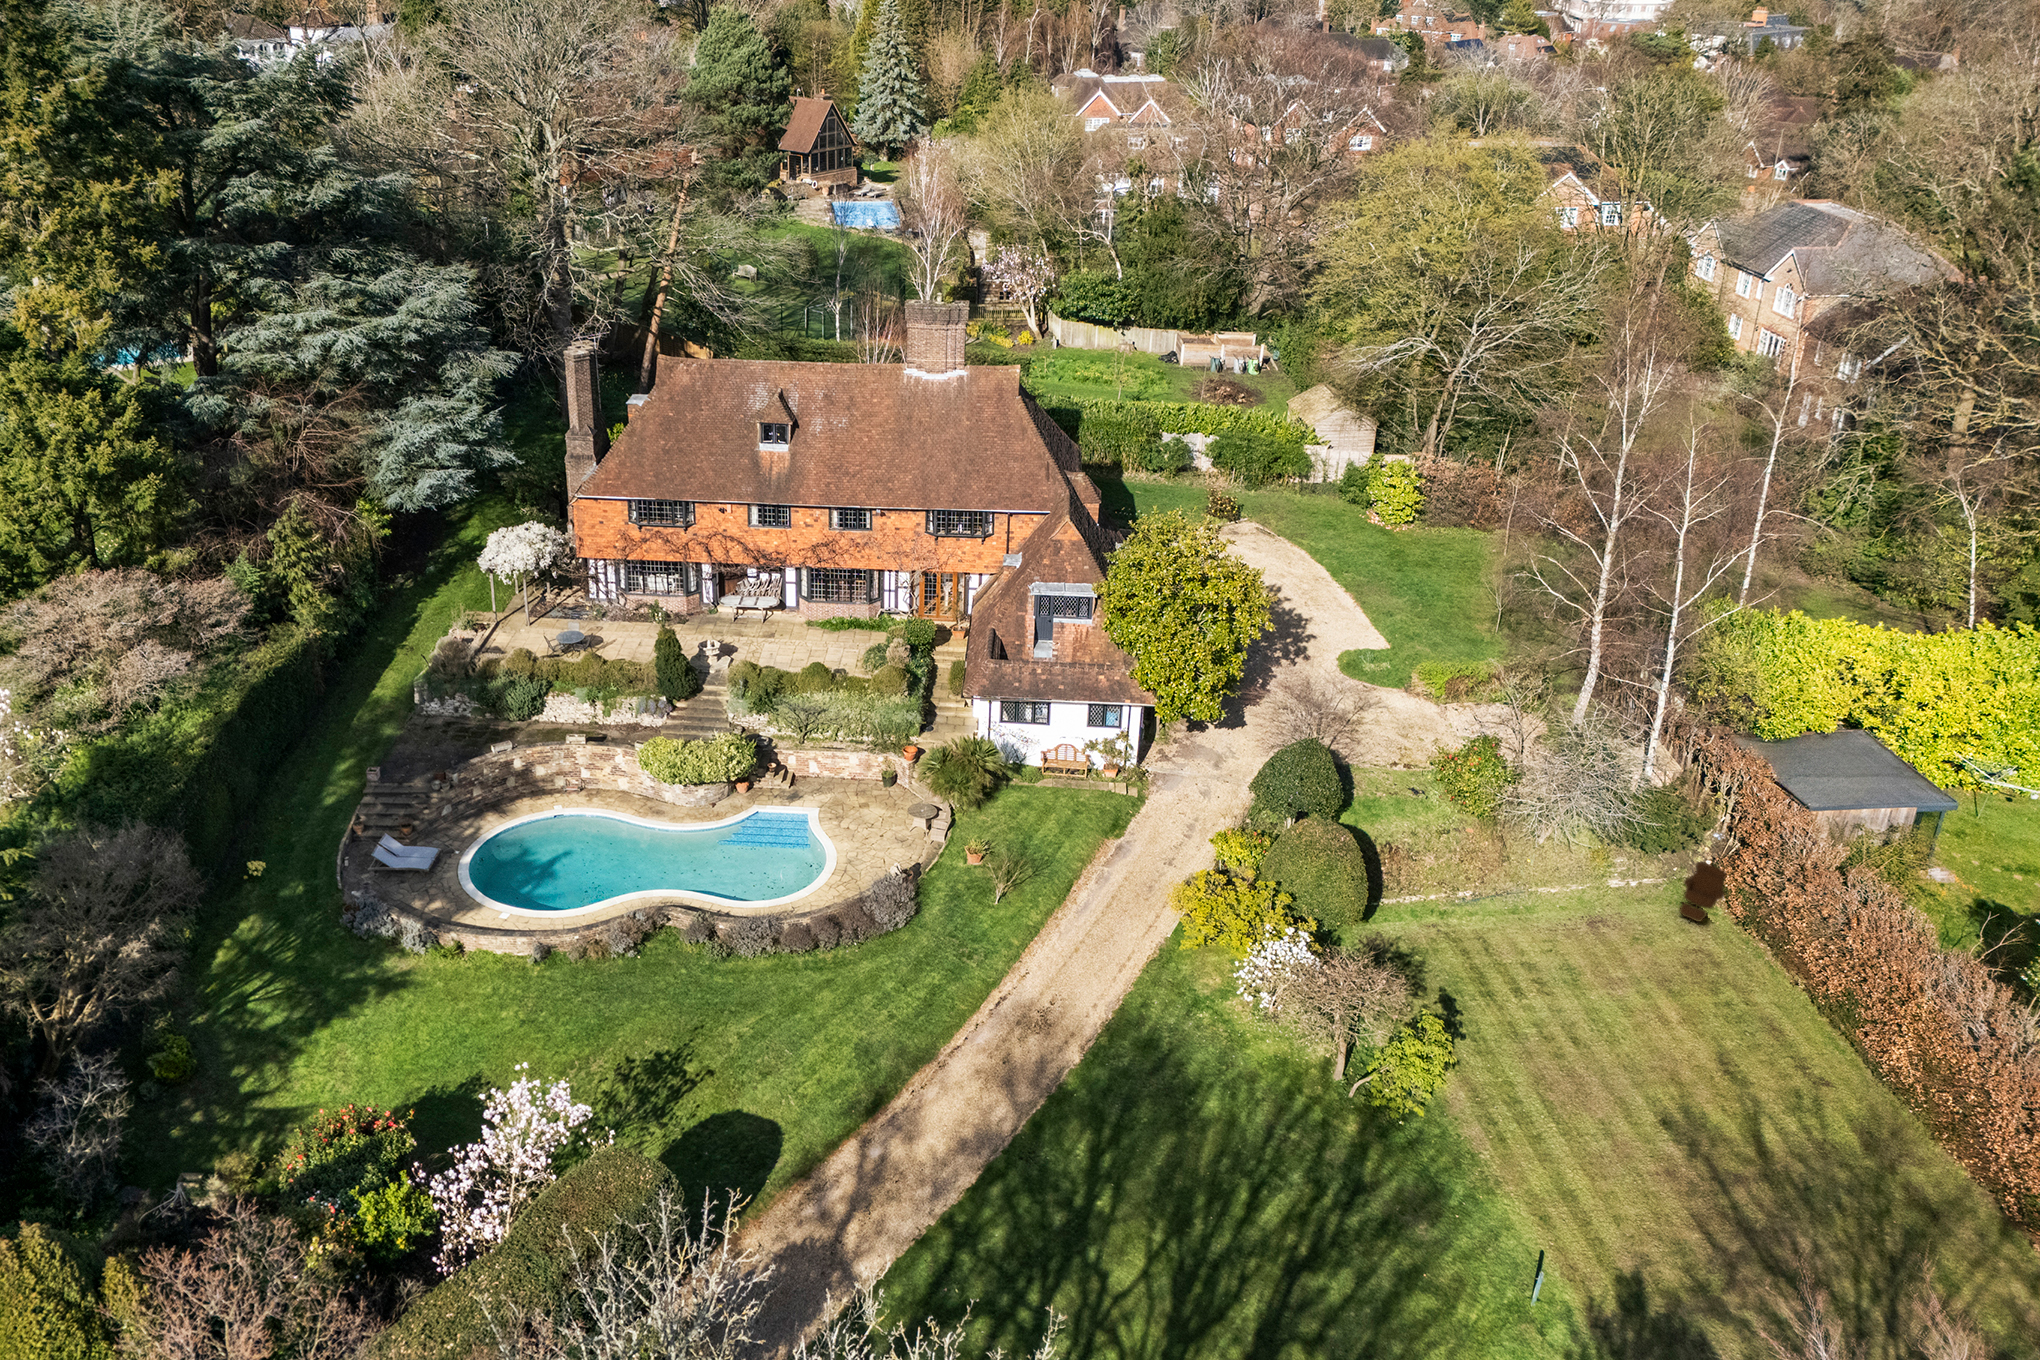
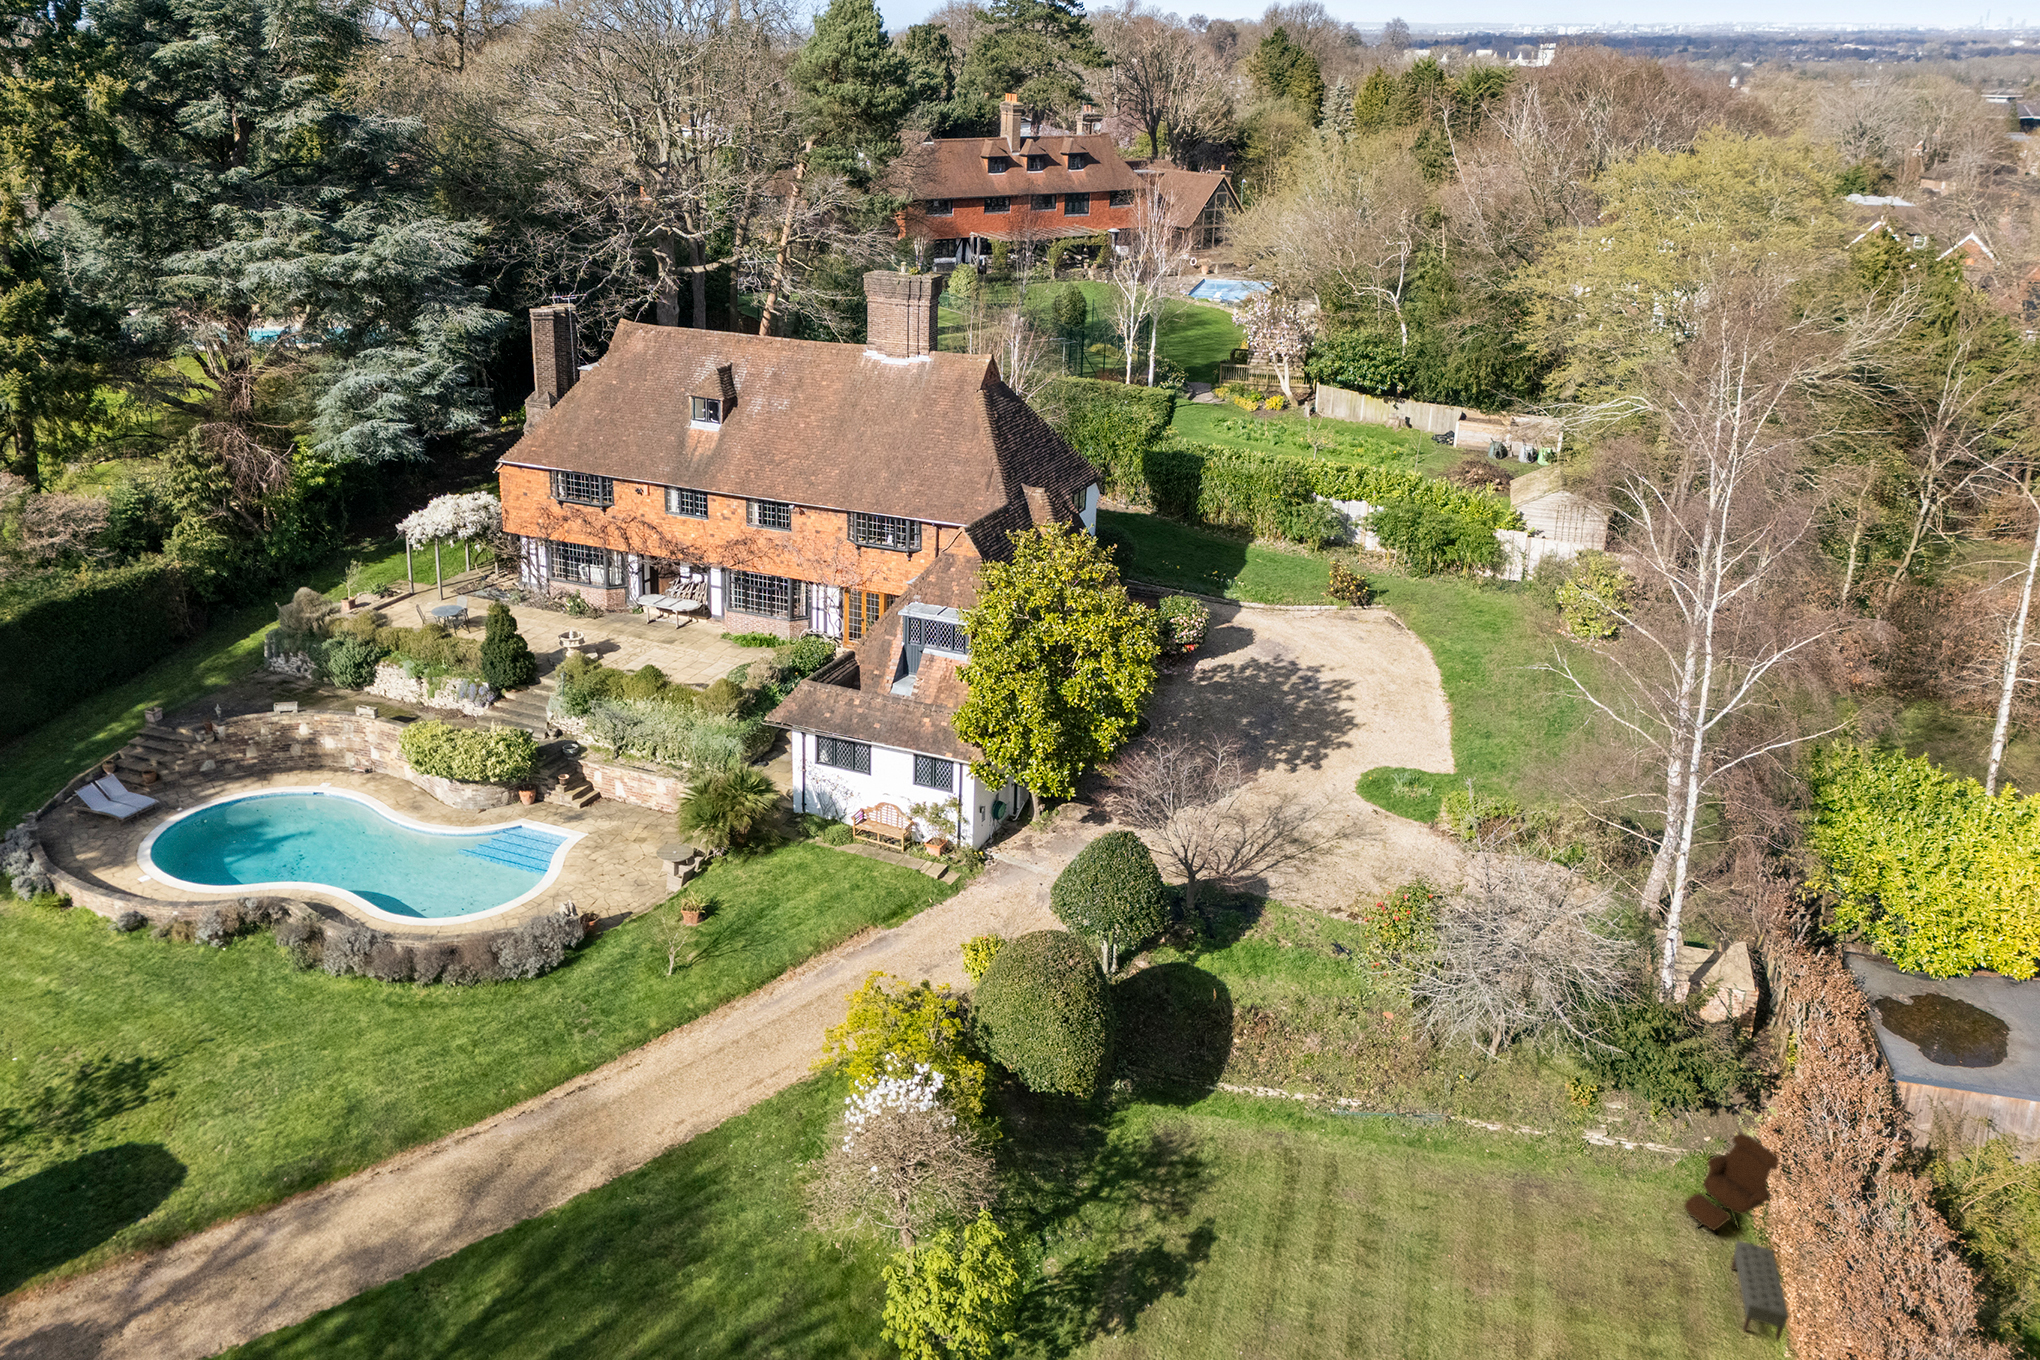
bench: none [1717,924,1769,975] -> present [1731,1241,1789,1341]

